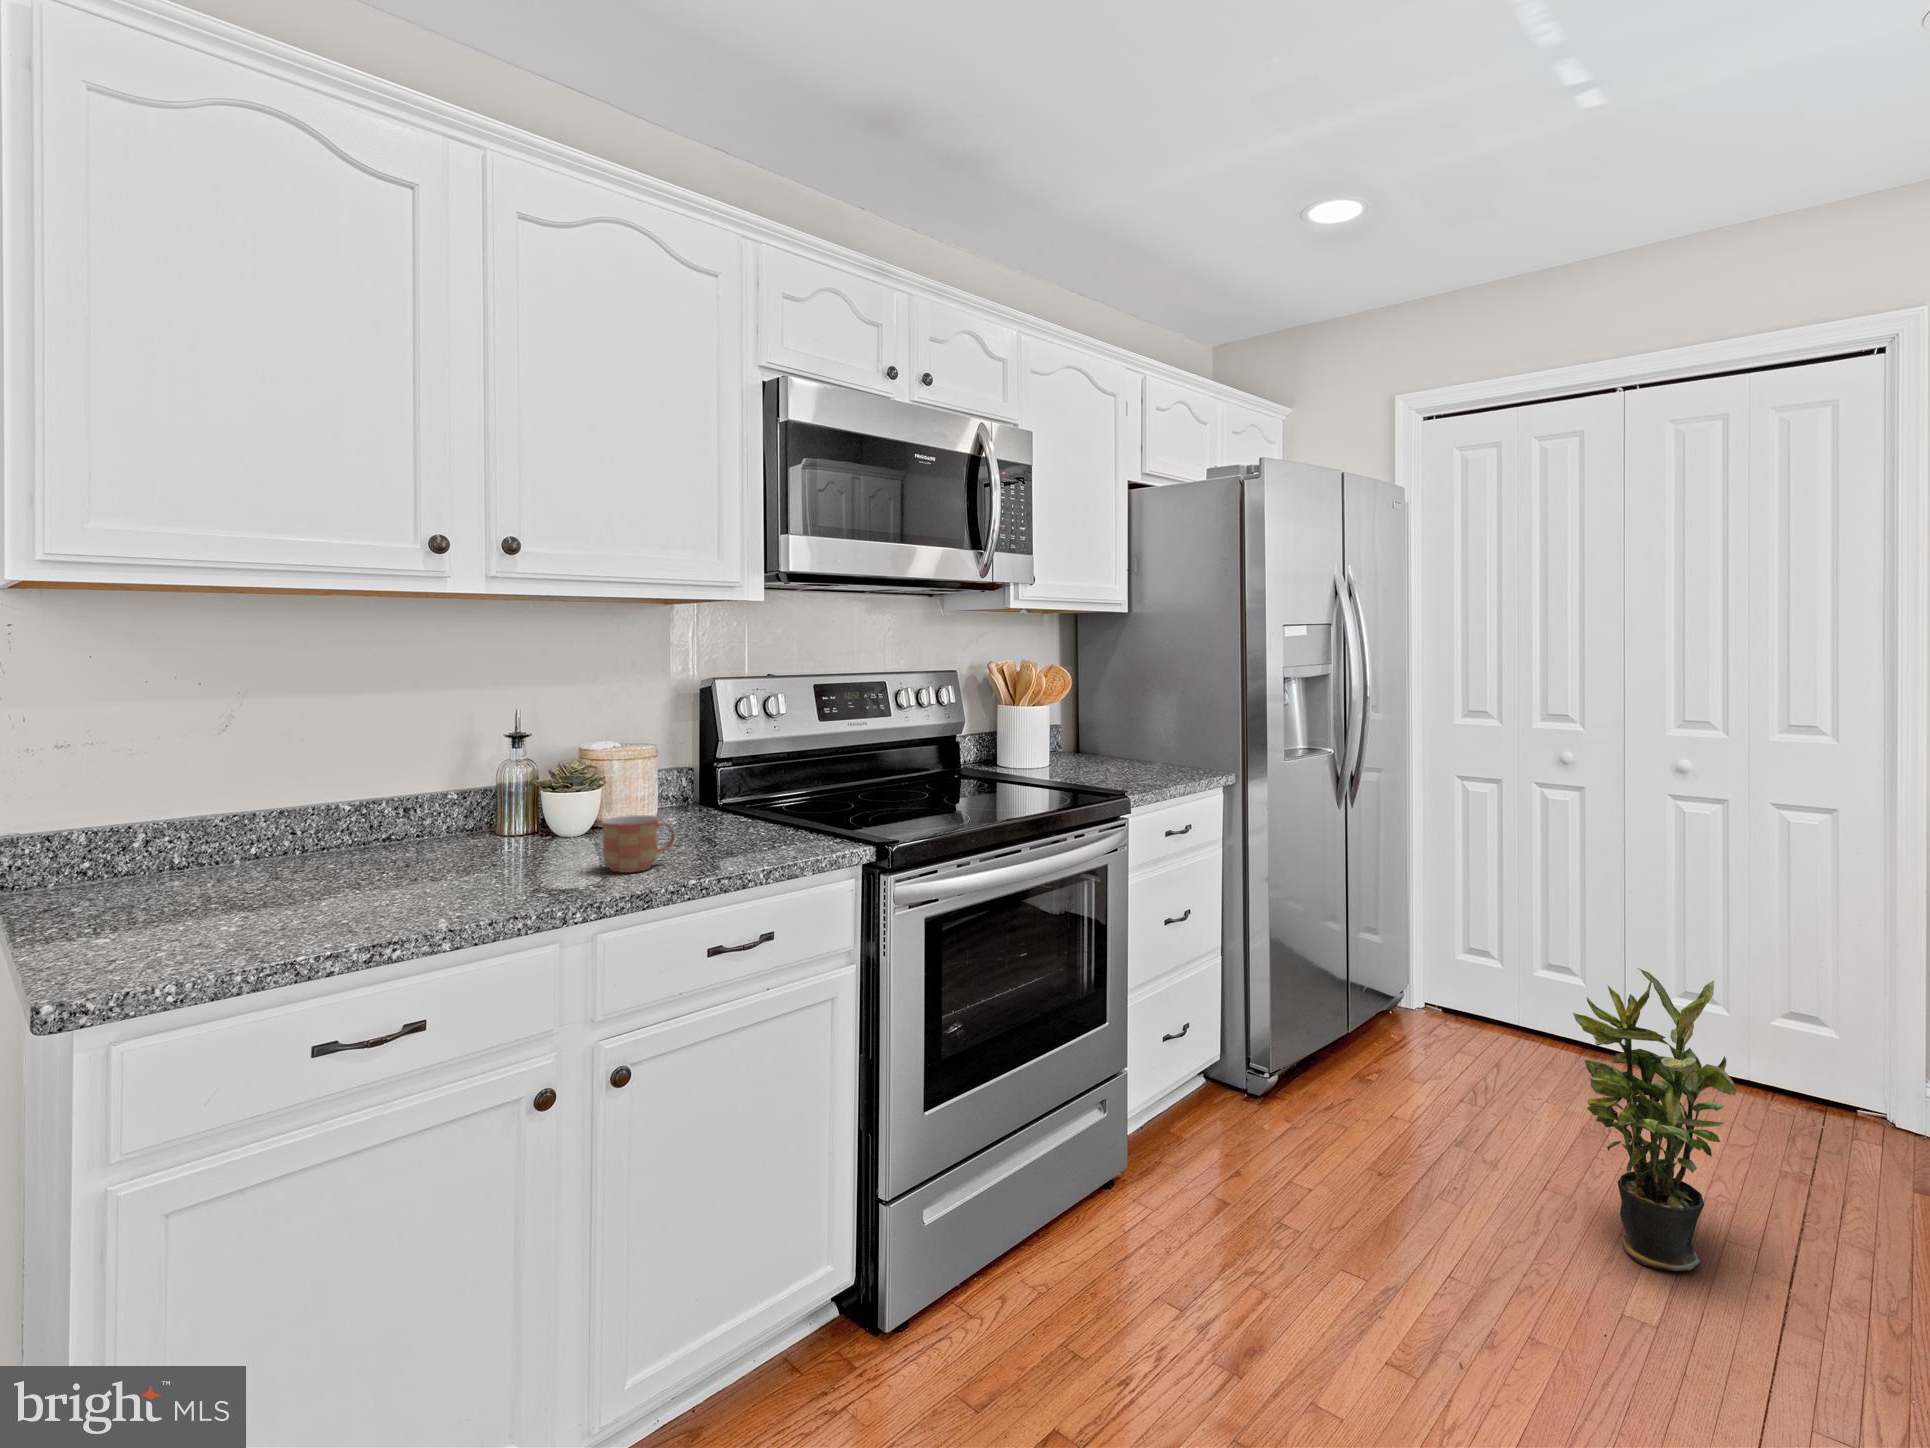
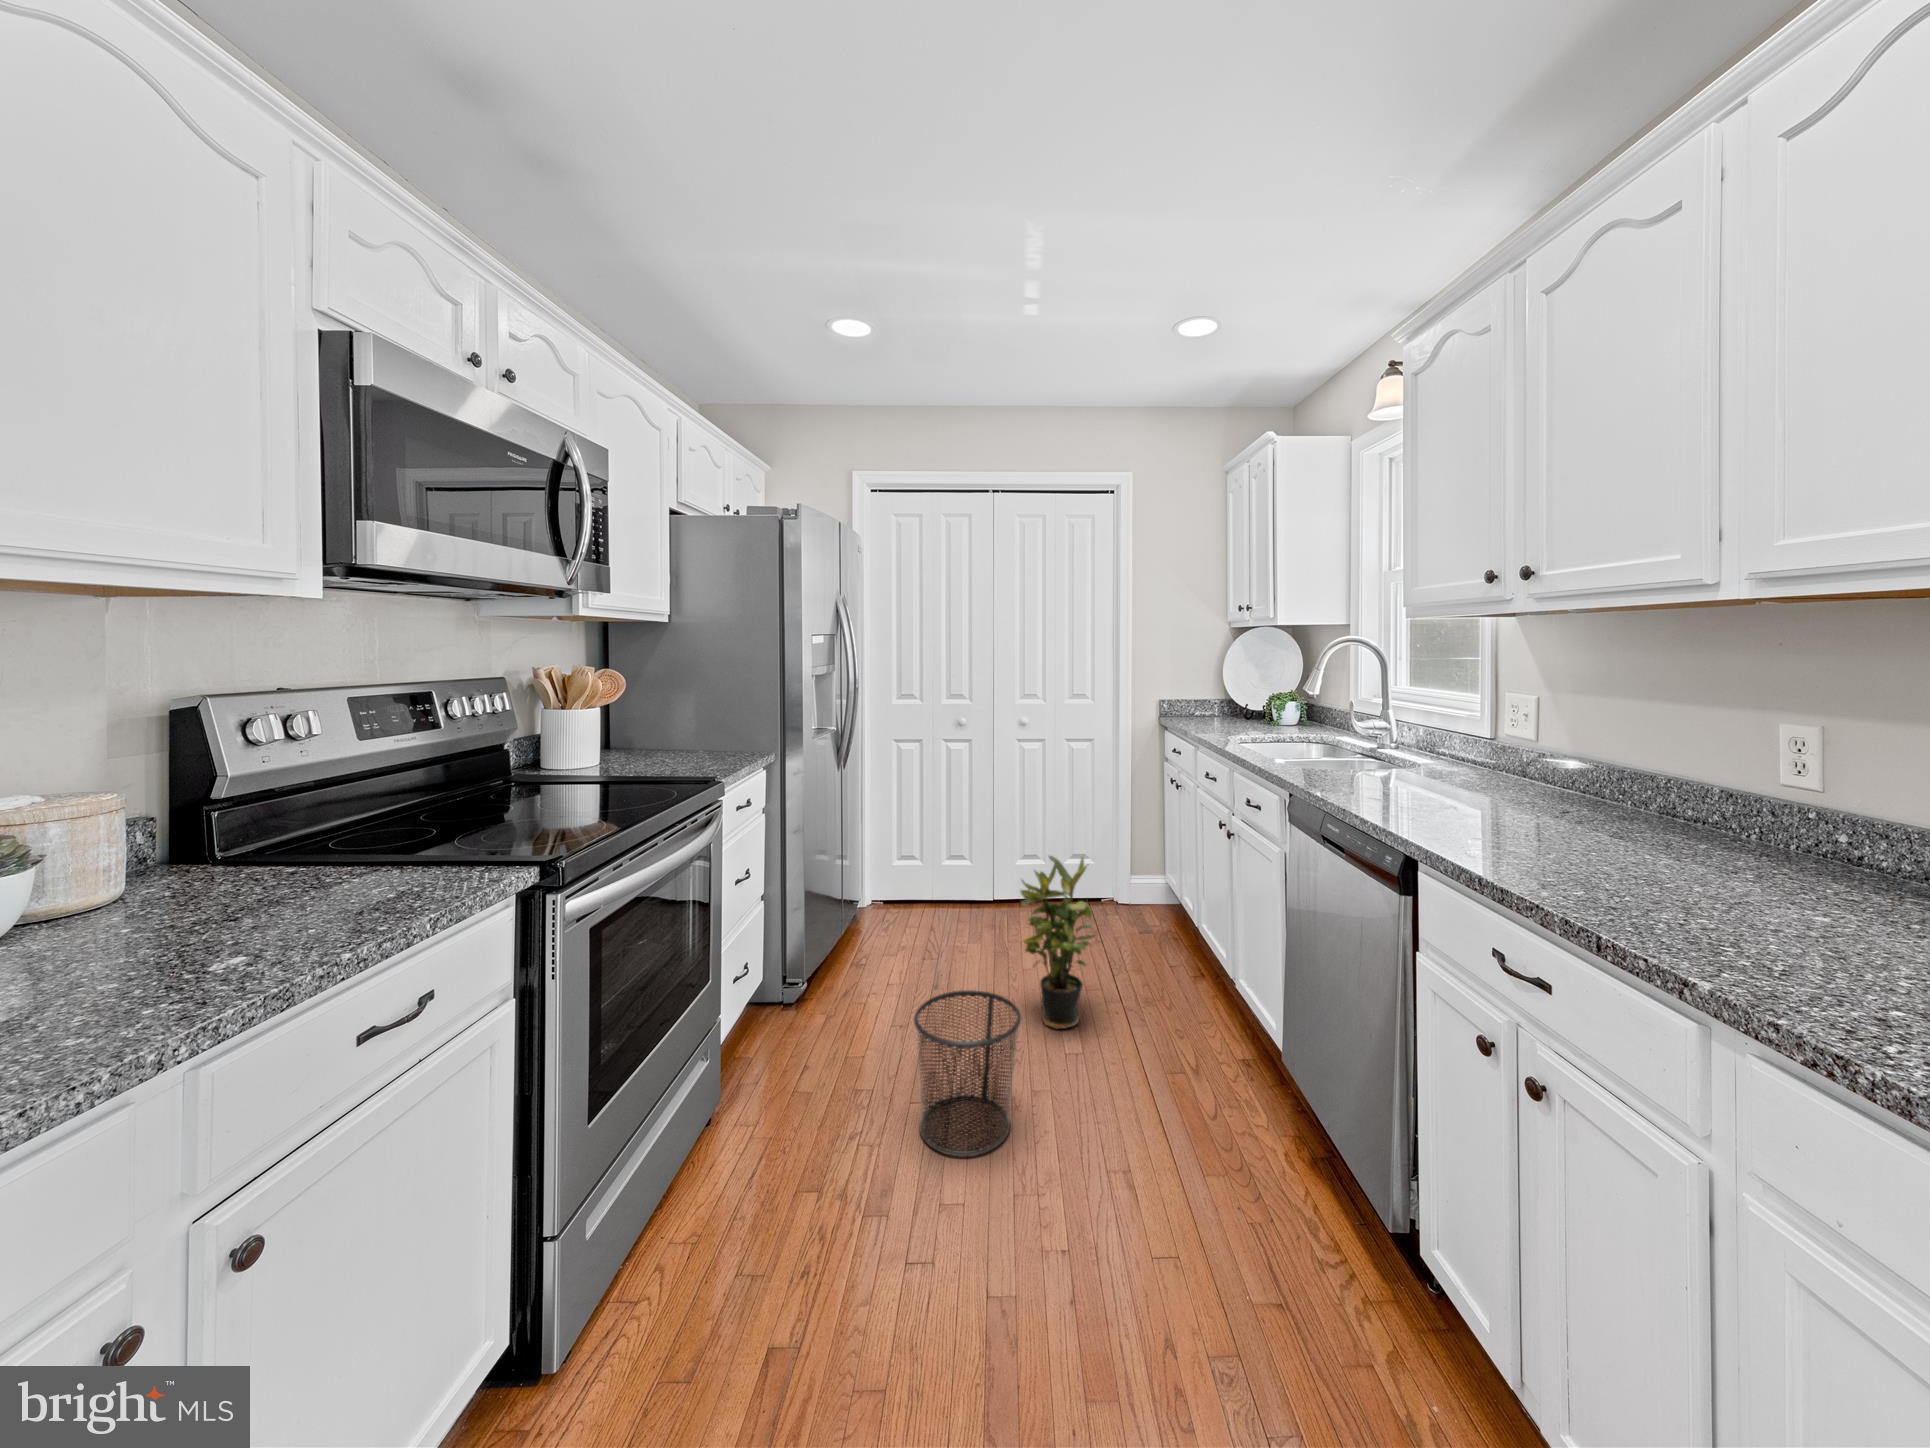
mug: present [601,815,675,873] -> none [143,883,278,973]
waste bin: none [1324,1126,1494,1371] -> present [914,990,1021,1156]

